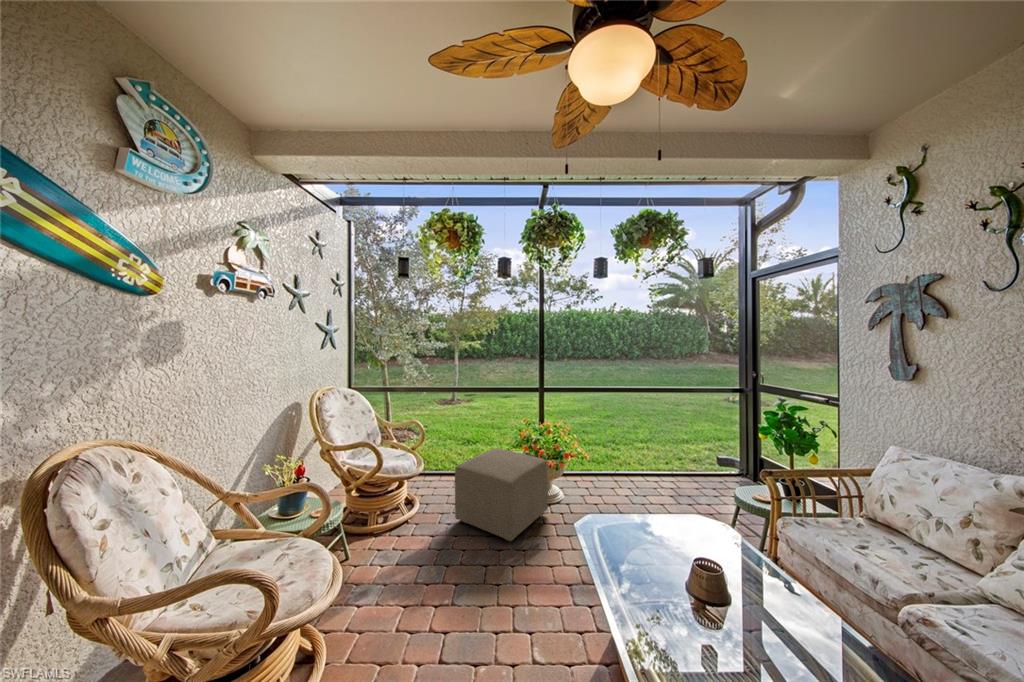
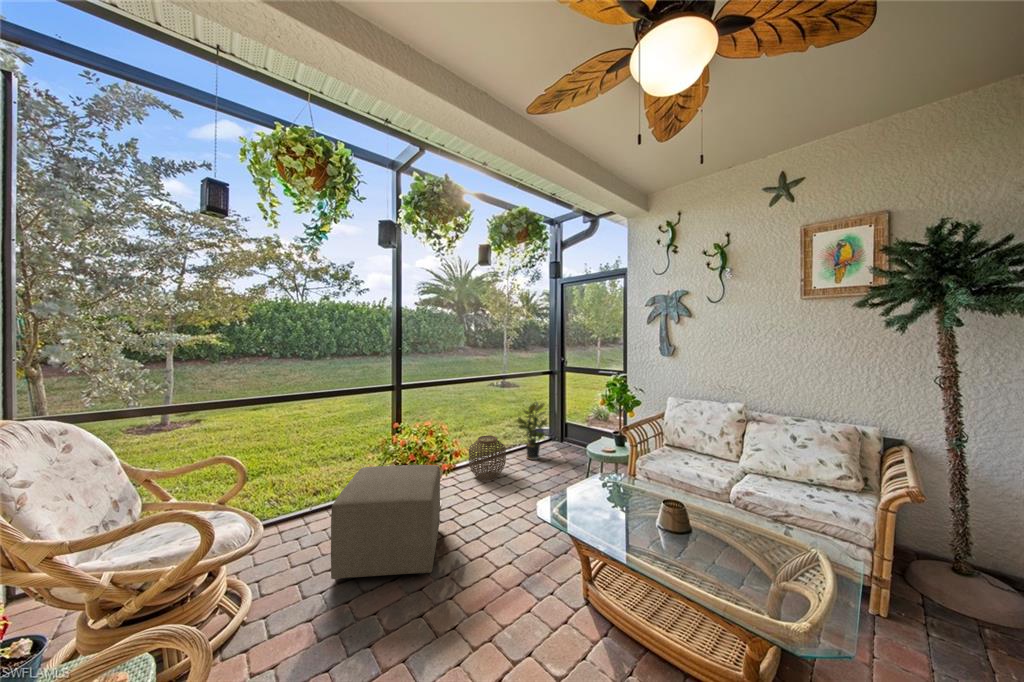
potted plant: none [675,419,716,487] -> present [517,402,547,460]
woven basket: none [607,446,646,492] -> present [469,436,506,480]

